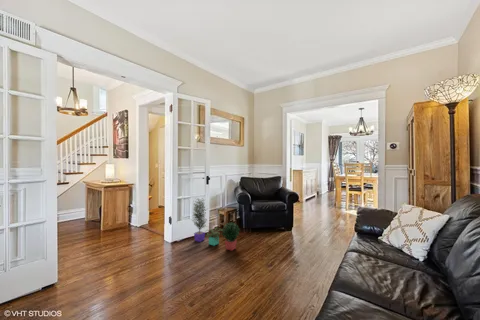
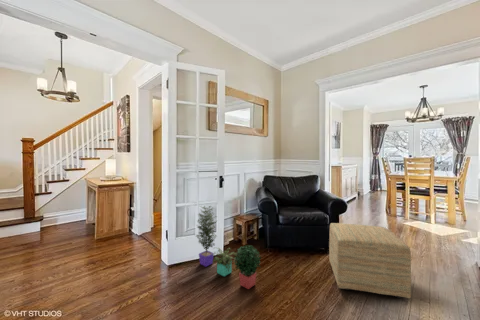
ottoman: none [286,208,330,249] -> present [329,223,411,298]

